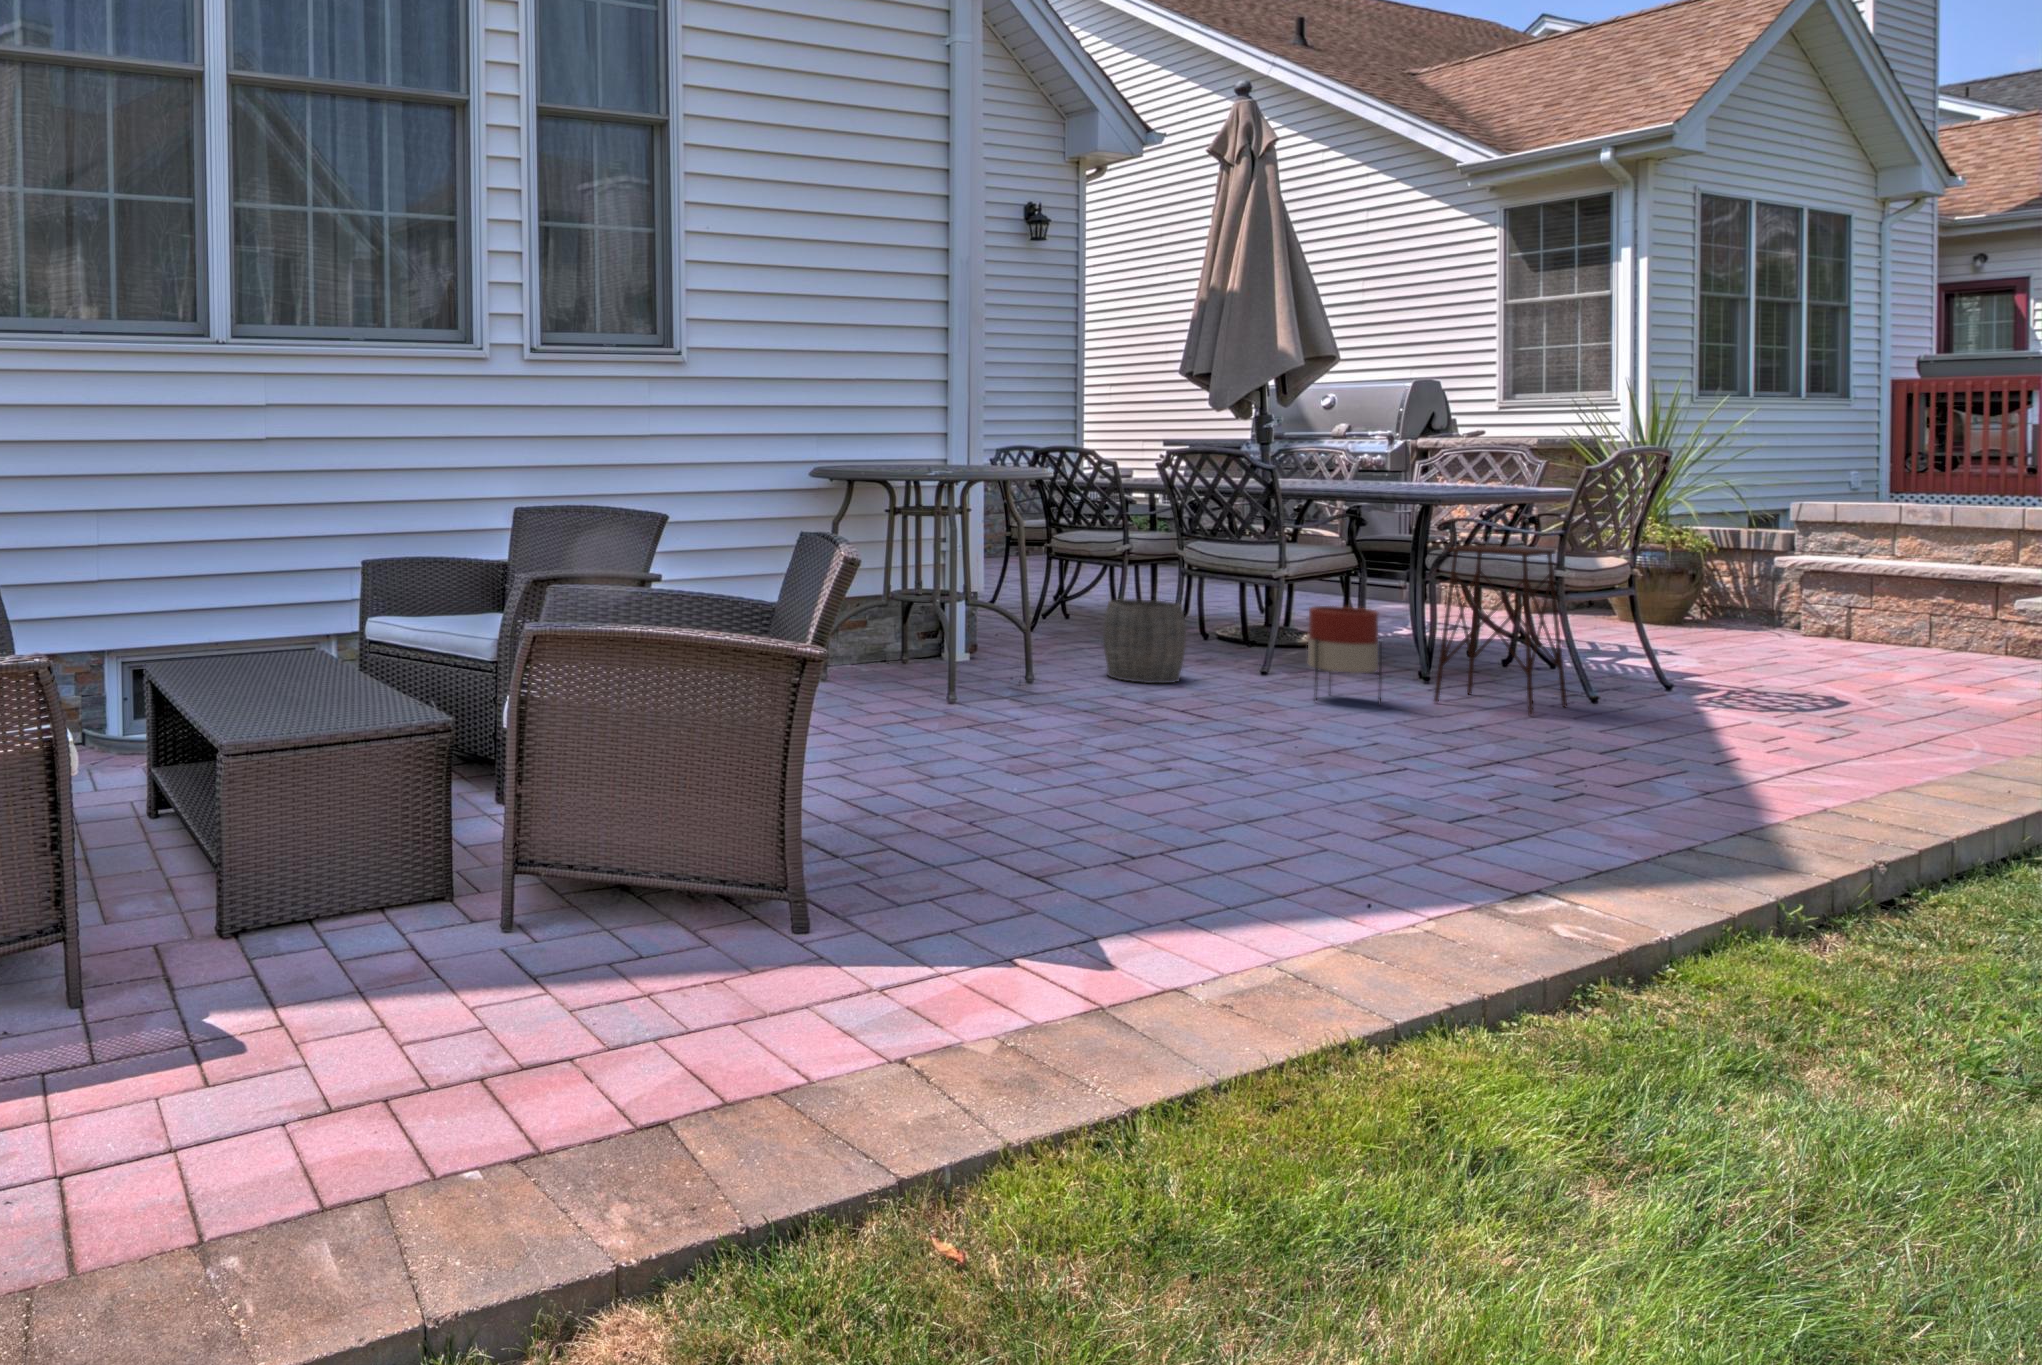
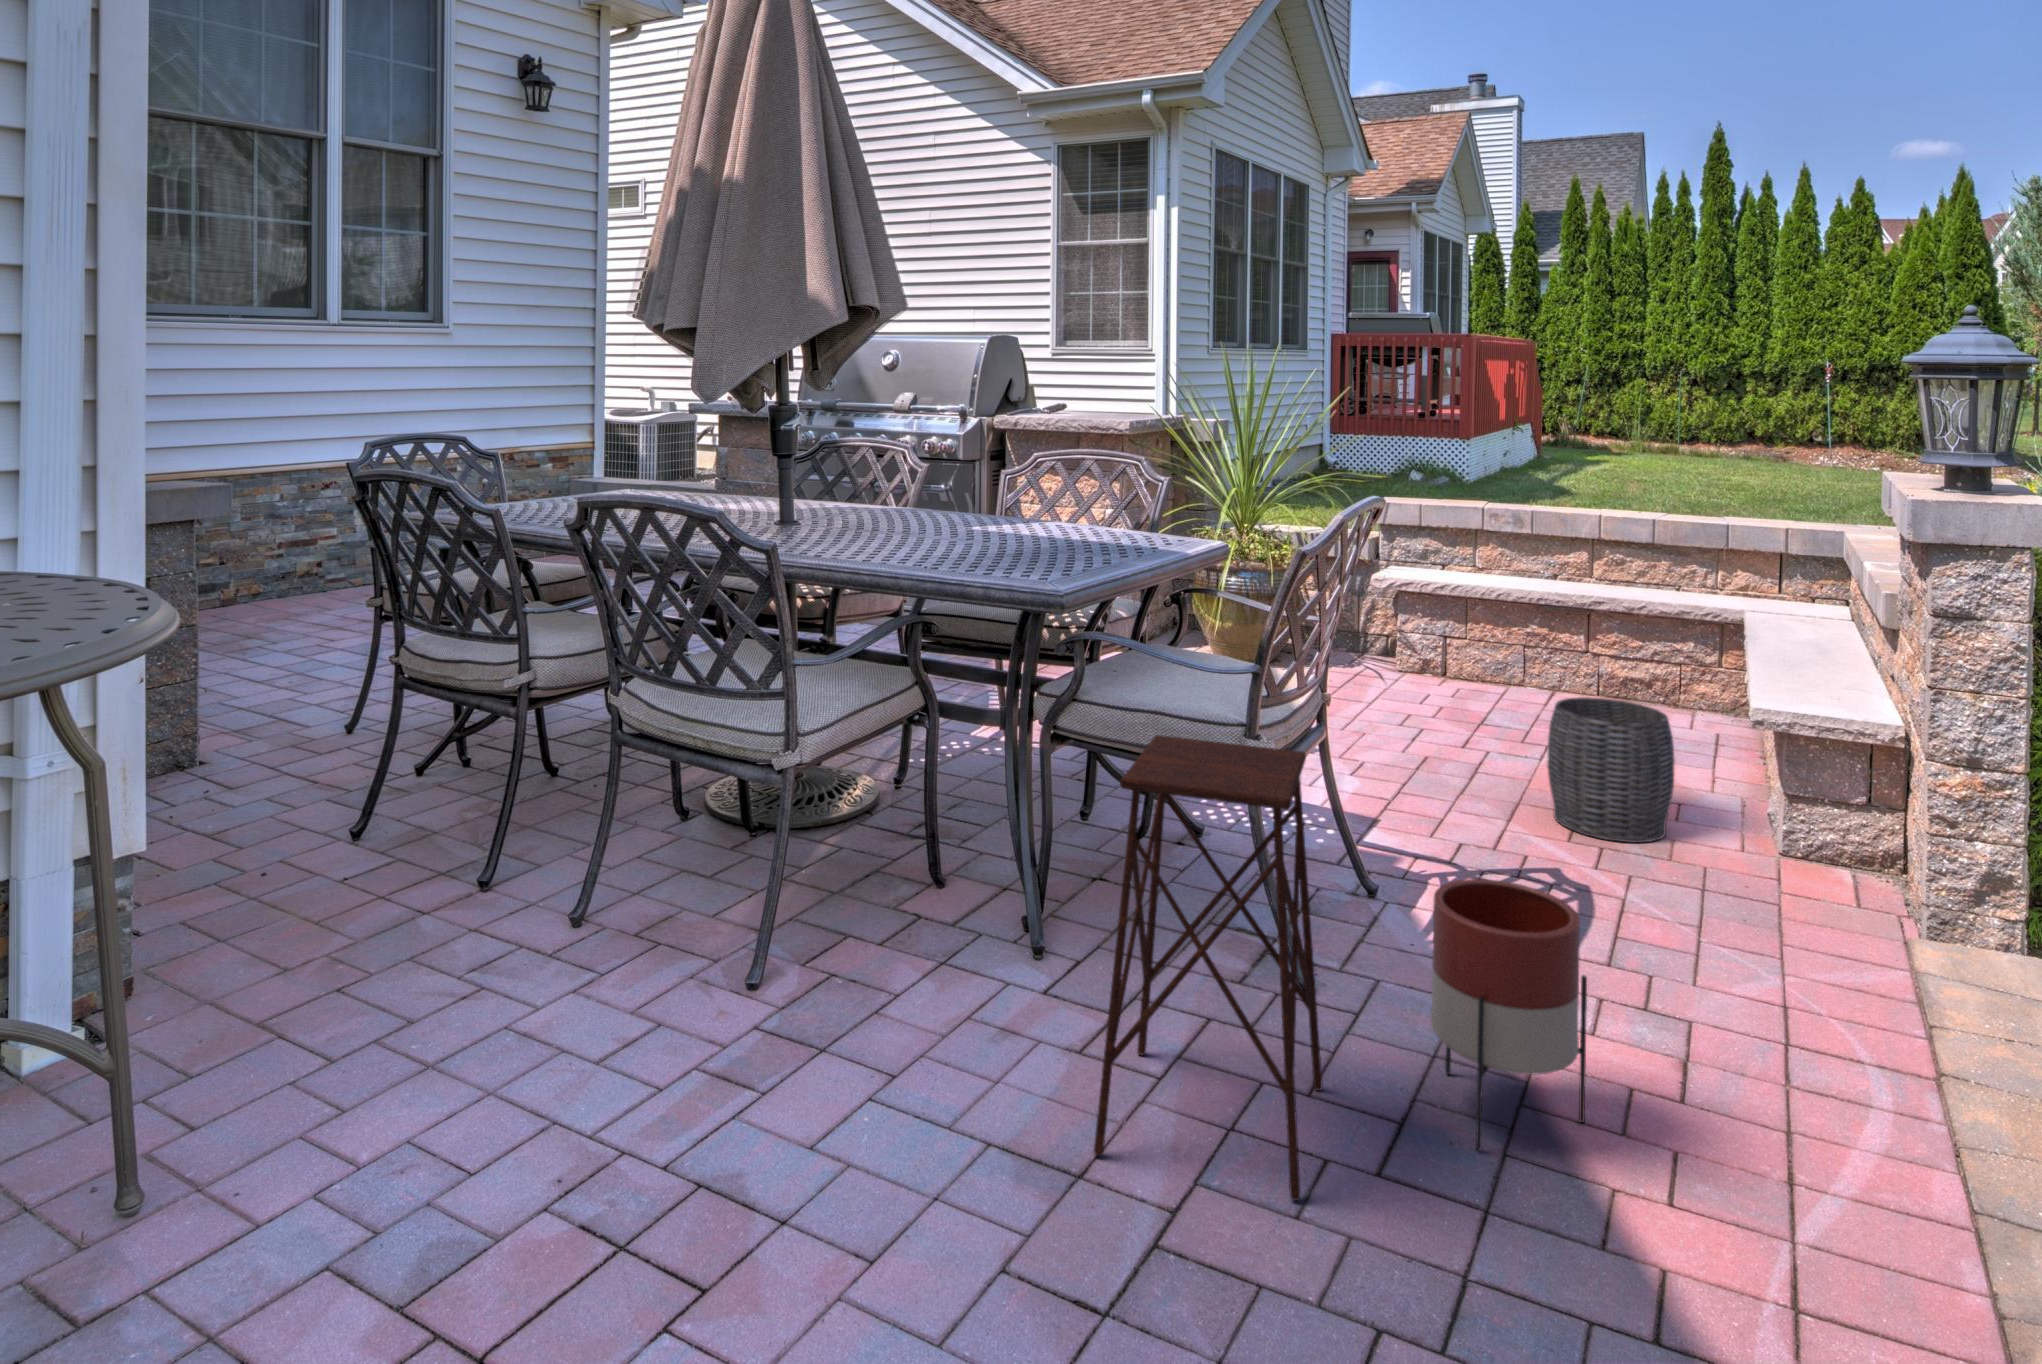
woven basket: present [1103,599,1186,683] -> present [1547,697,1674,843]
planter: present [1308,606,1382,703] -> present [1431,879,1587,1150]

